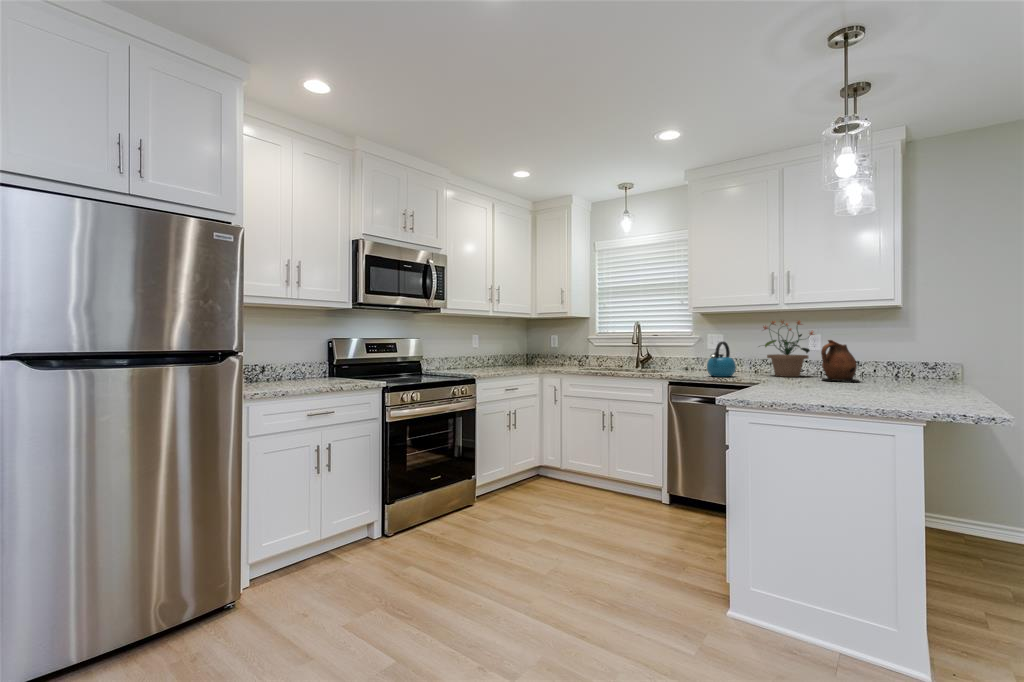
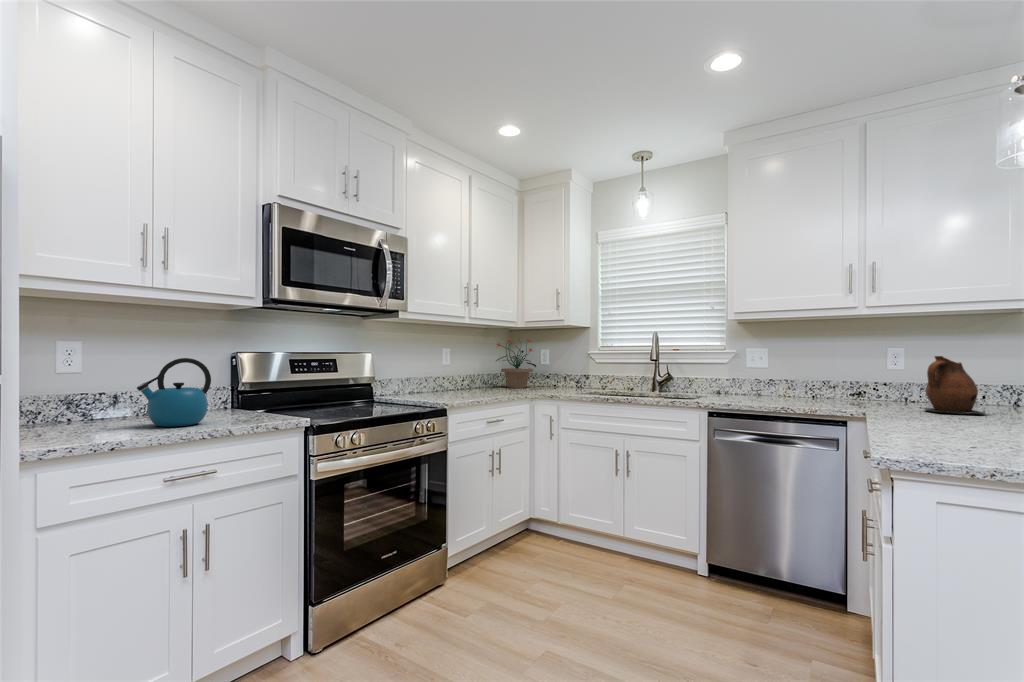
potted plant: present [763,321,814,377] -> present [496,338,536,388]
kettle: present [707,342,736,377] -> present [137,358,211,427]

